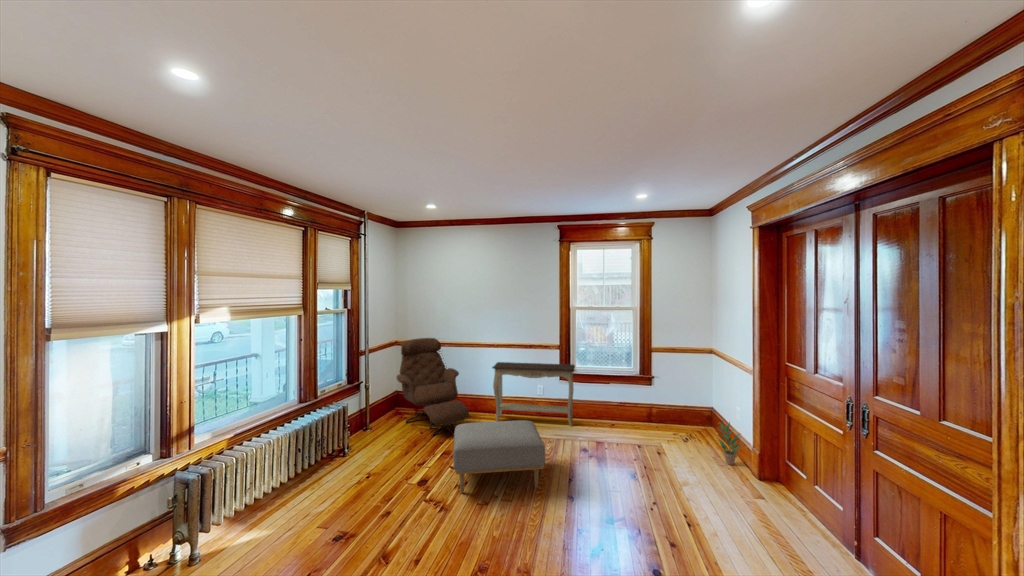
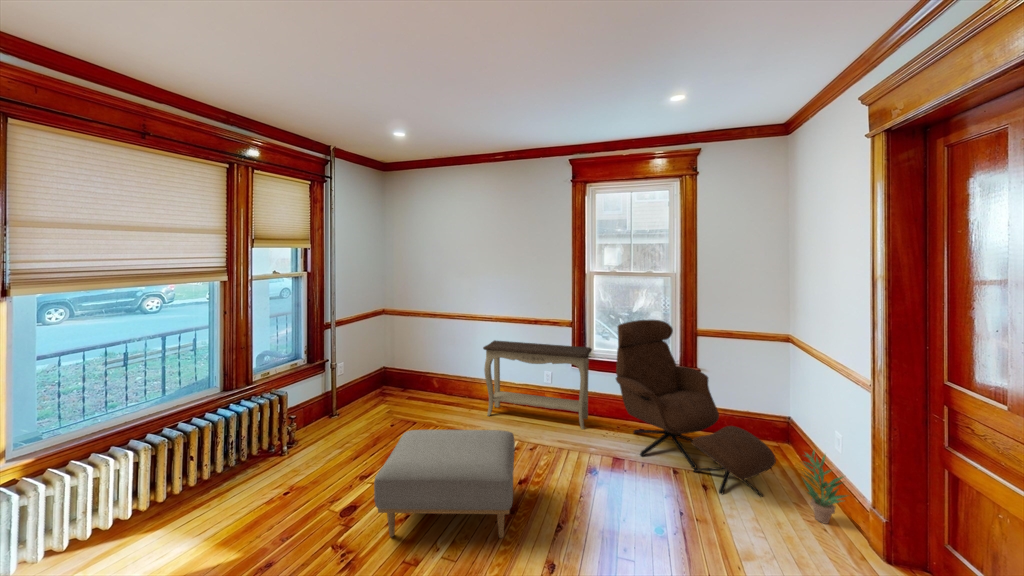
lounge chair: present [397,338,469,436] -> present [616,320,776,497]

